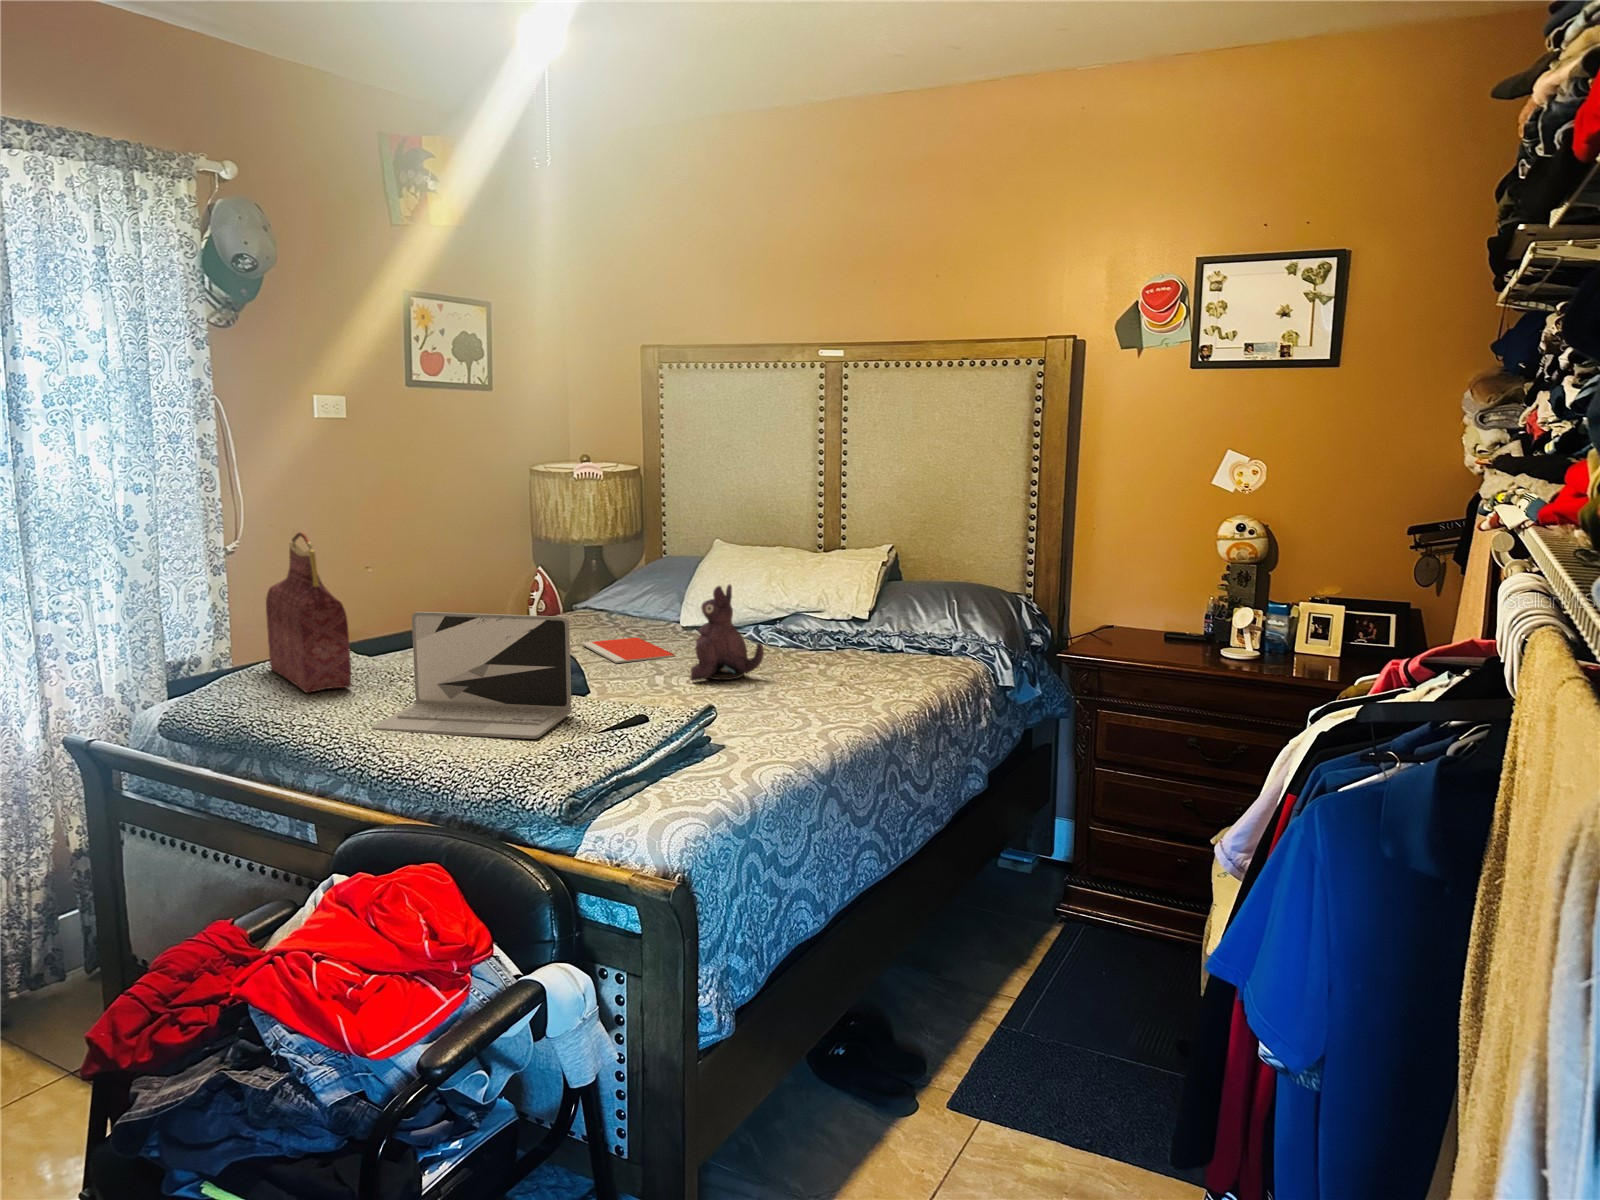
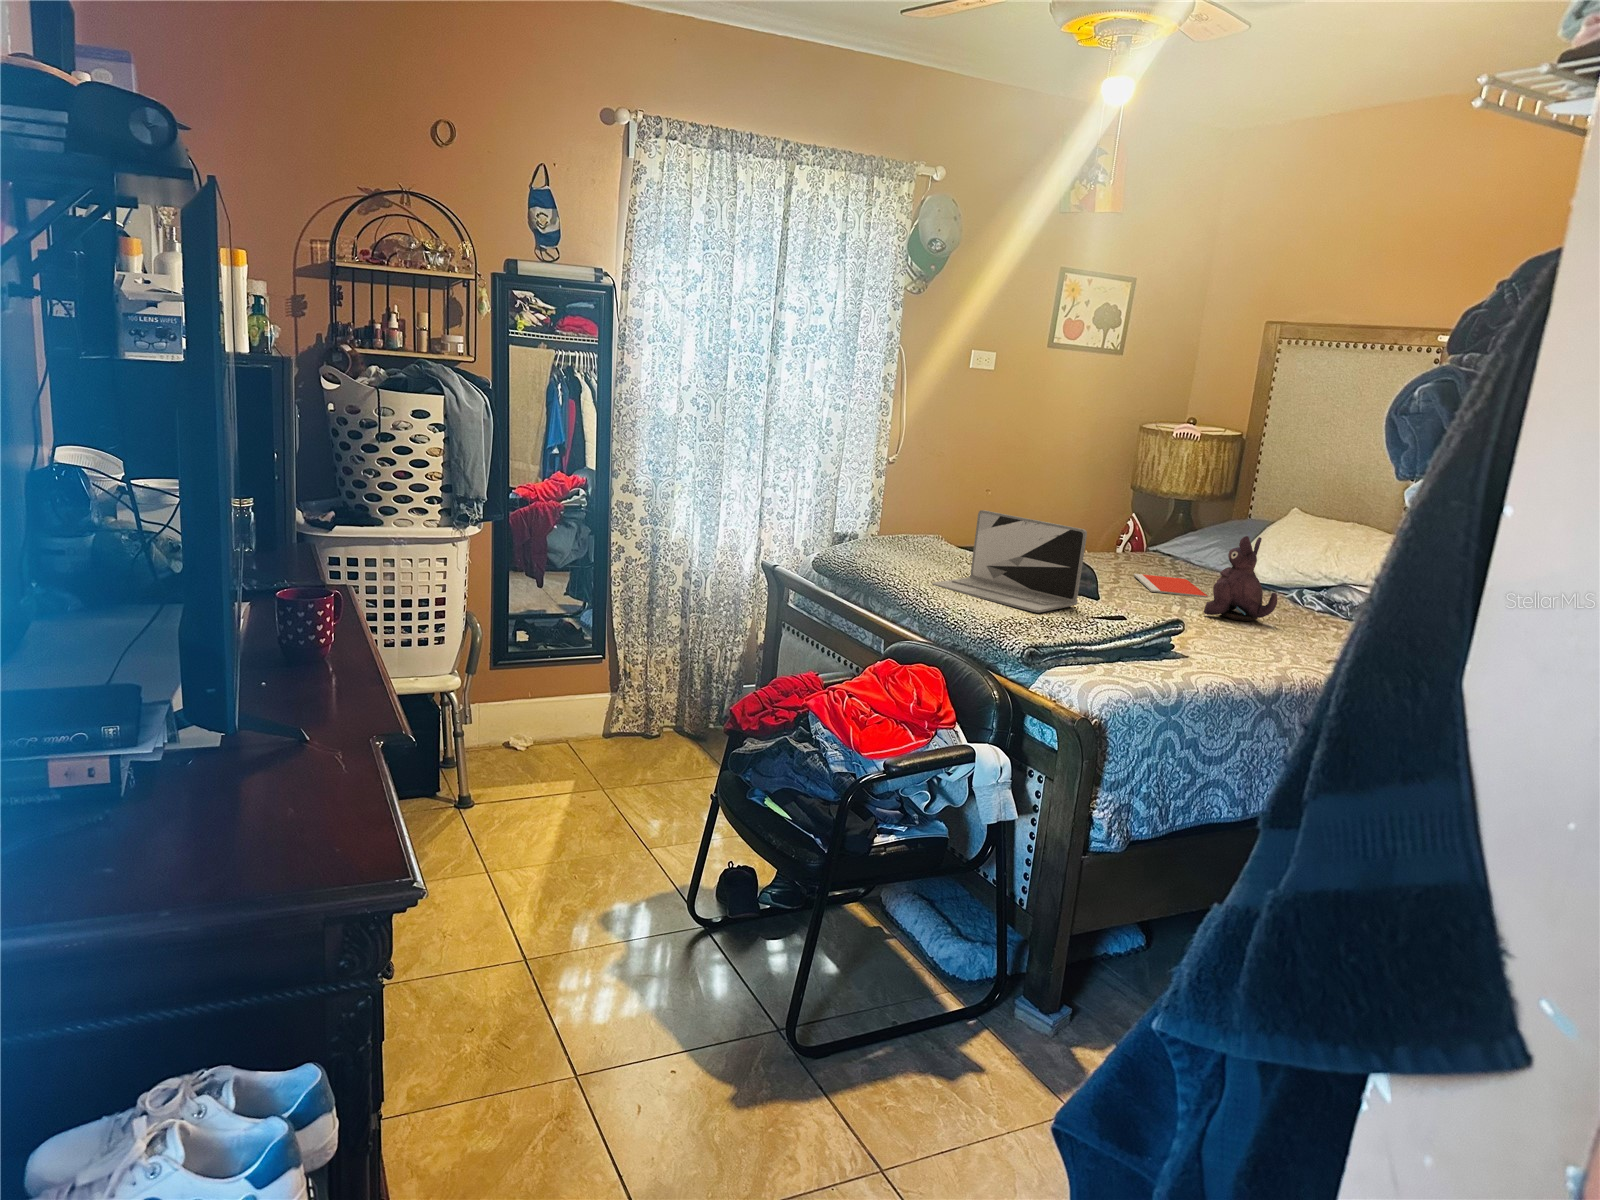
handbag: present [266,533,351,693] -> none [891,445,940,560]

